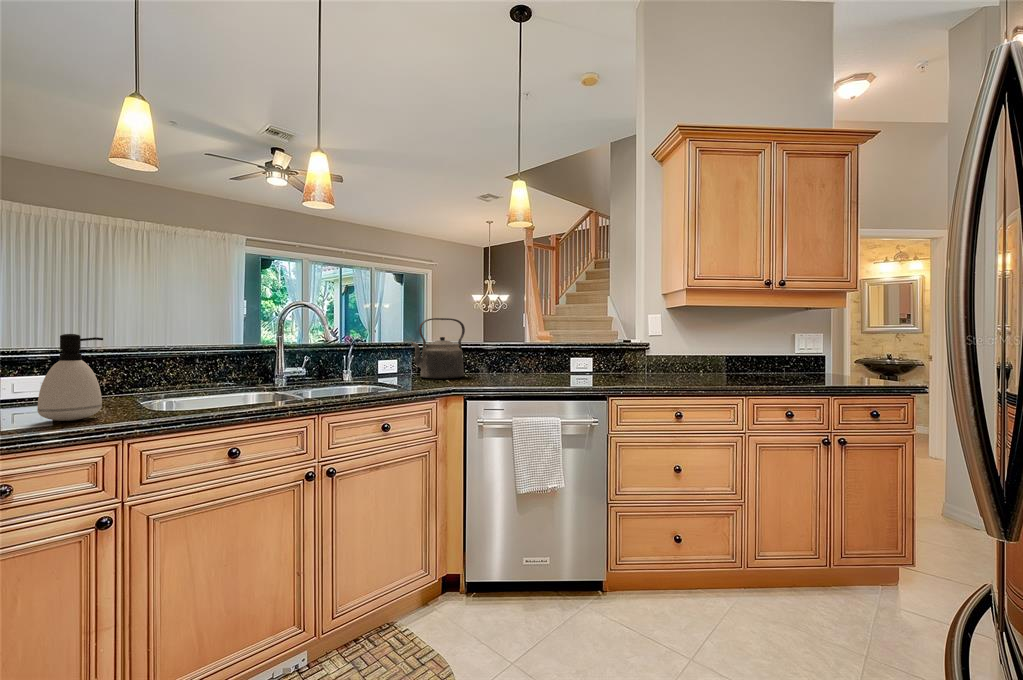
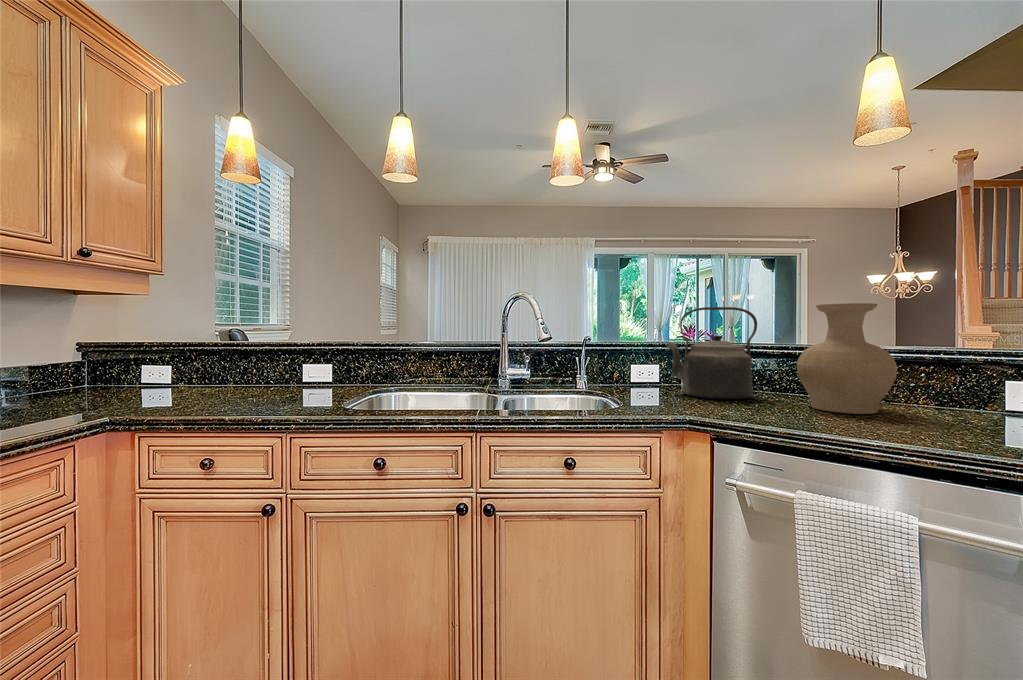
vase: none [490,319,535,379] -> present [797,303,897,414]
soap dispenser: present [37,334,103,421] -> none [254,330,302,408]

